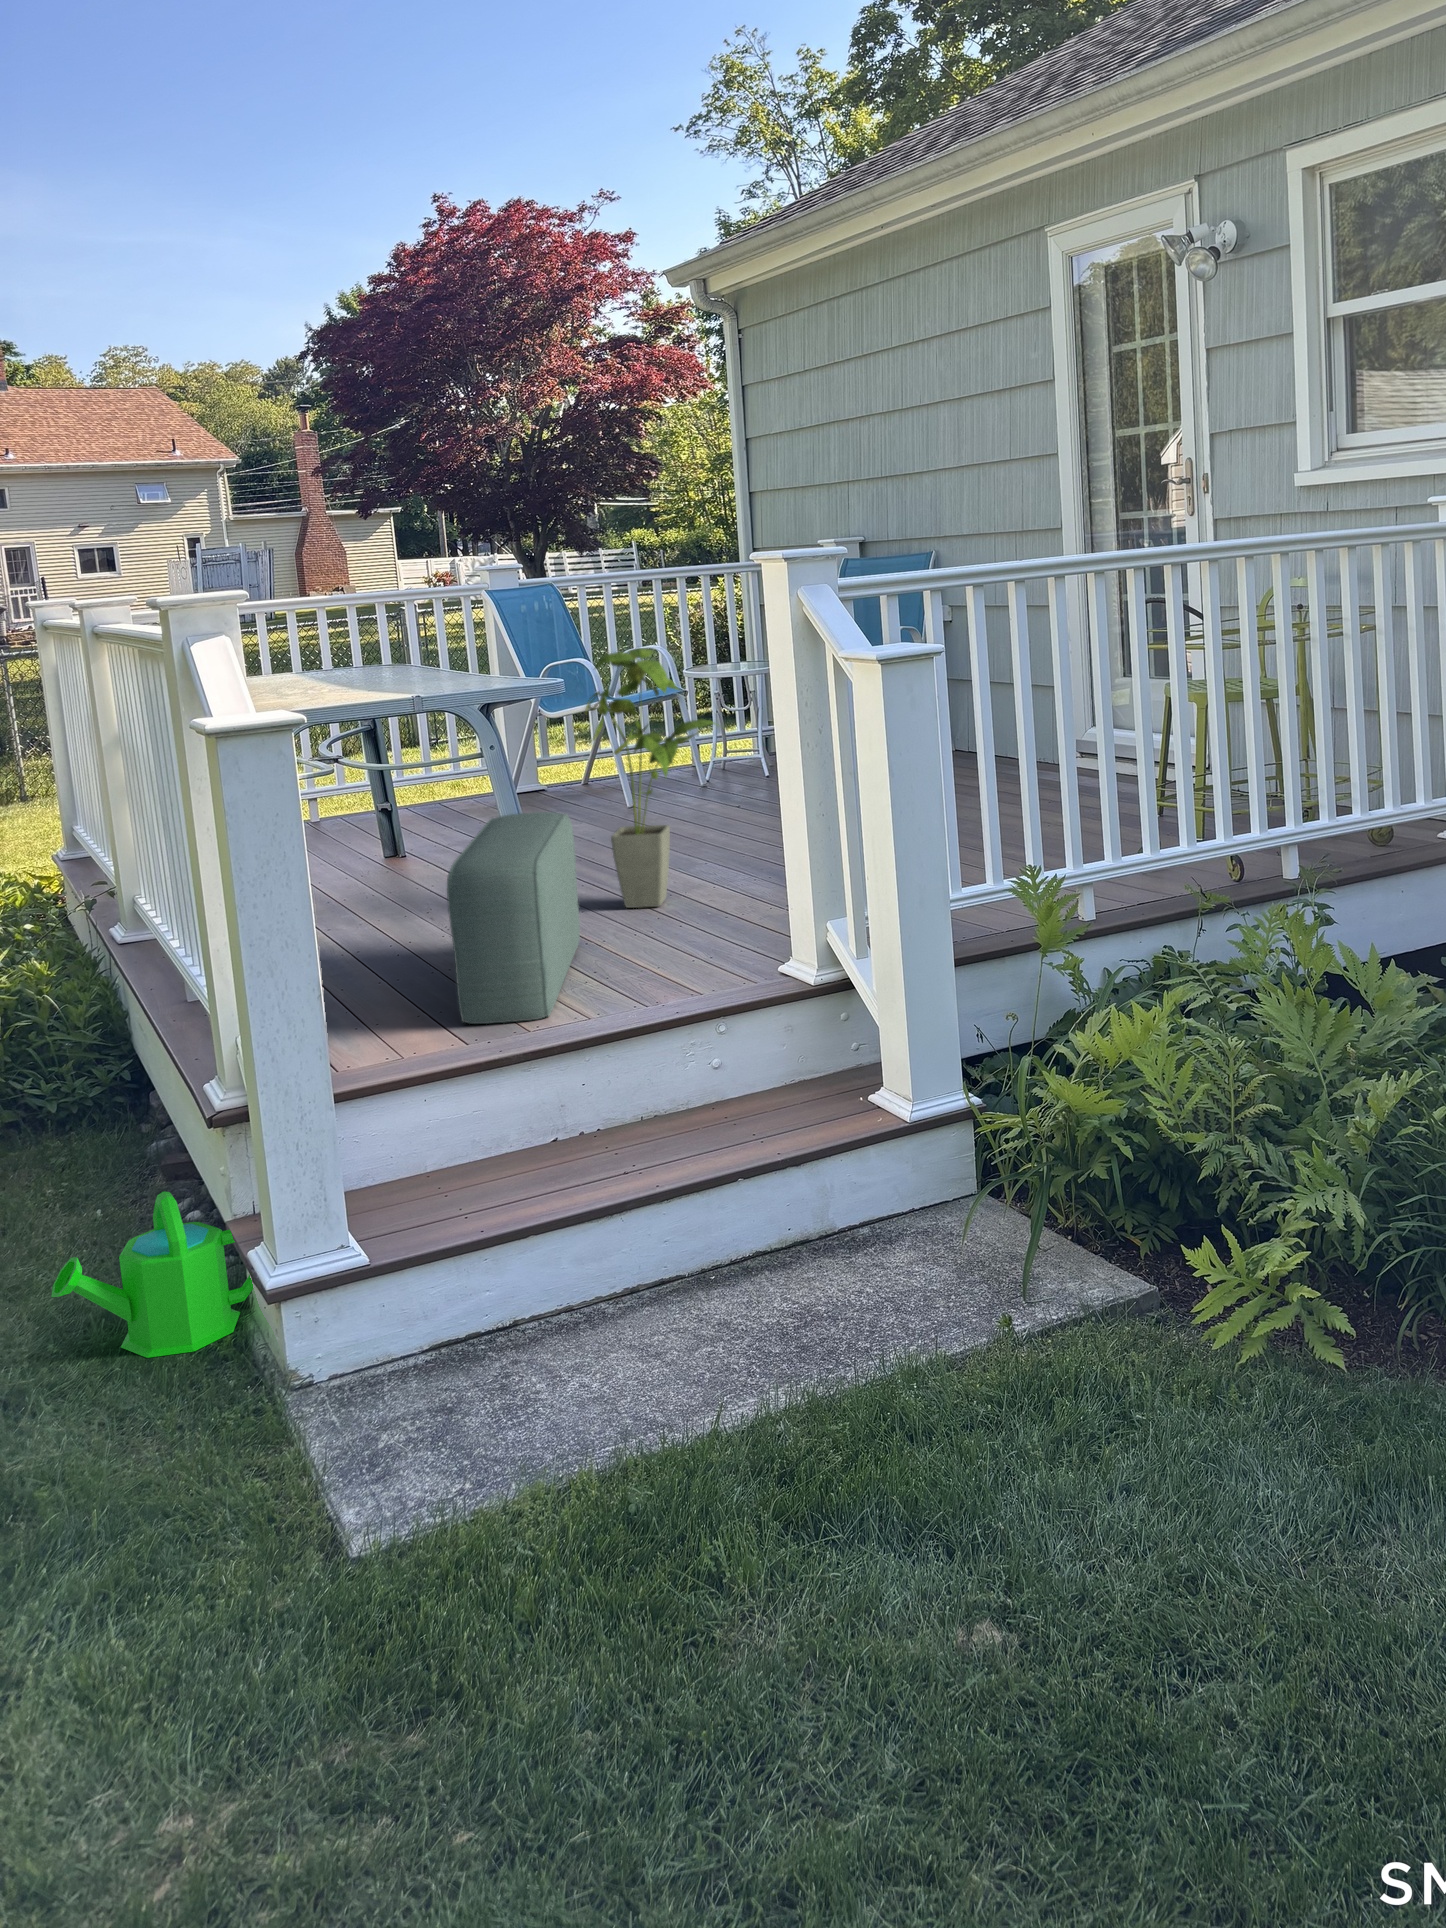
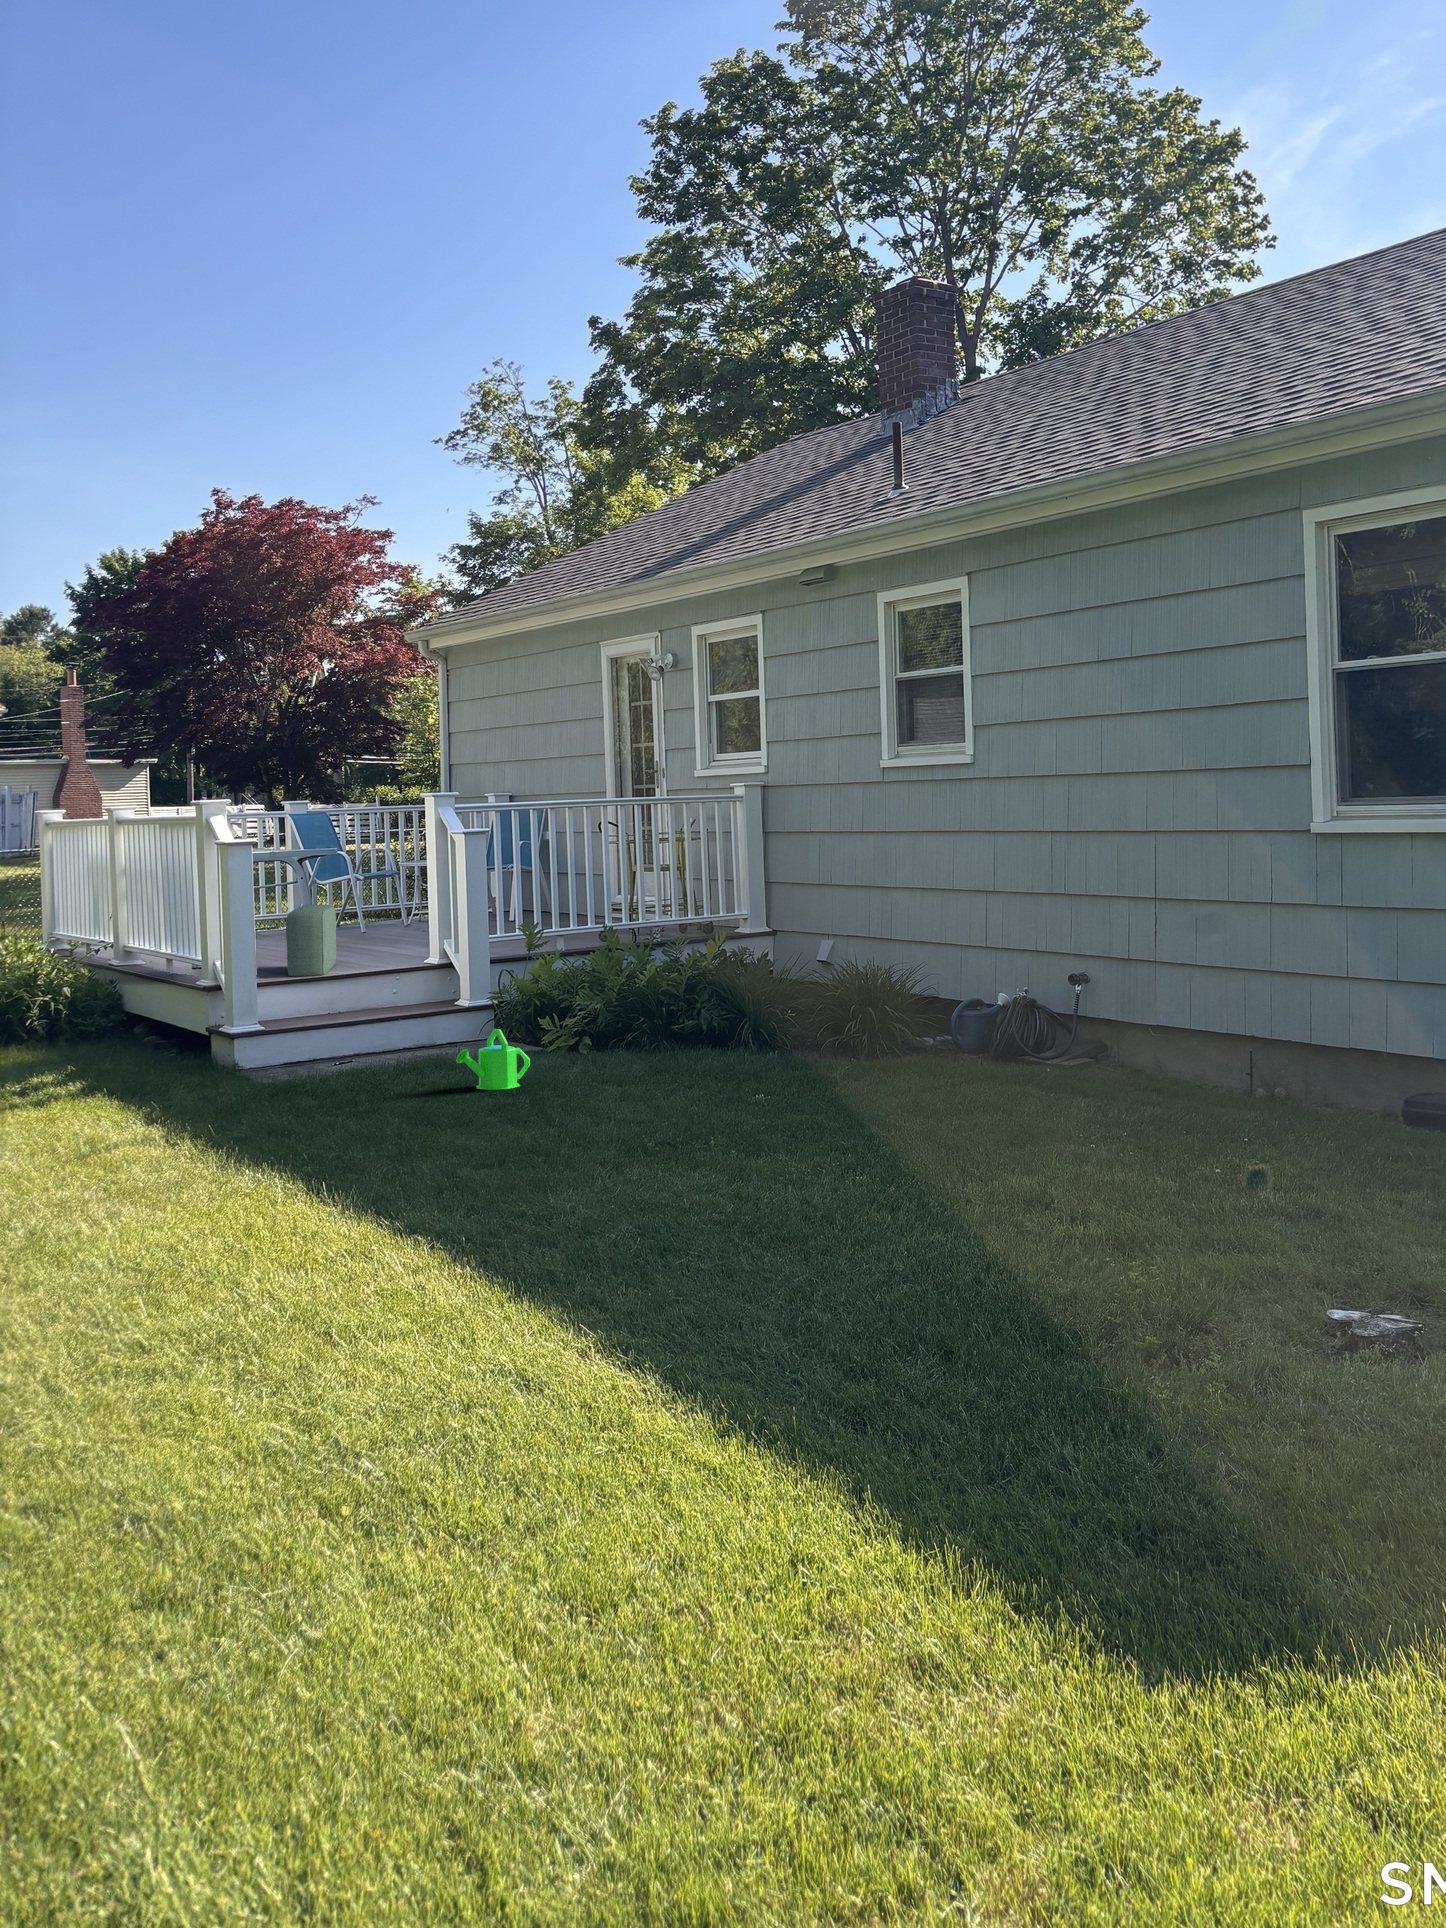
house plant: present [586,648,719,908] -> none [343,838,409,958]
watering can: present [51,1192,253,1358] -> present [456,1029,530,1090]

